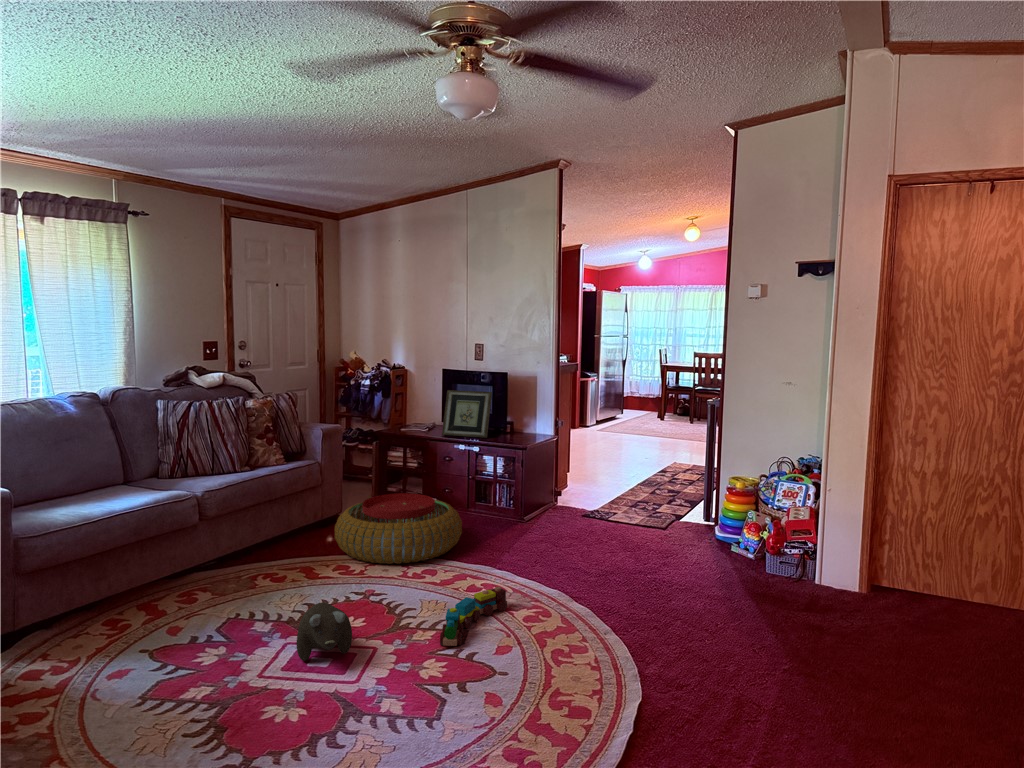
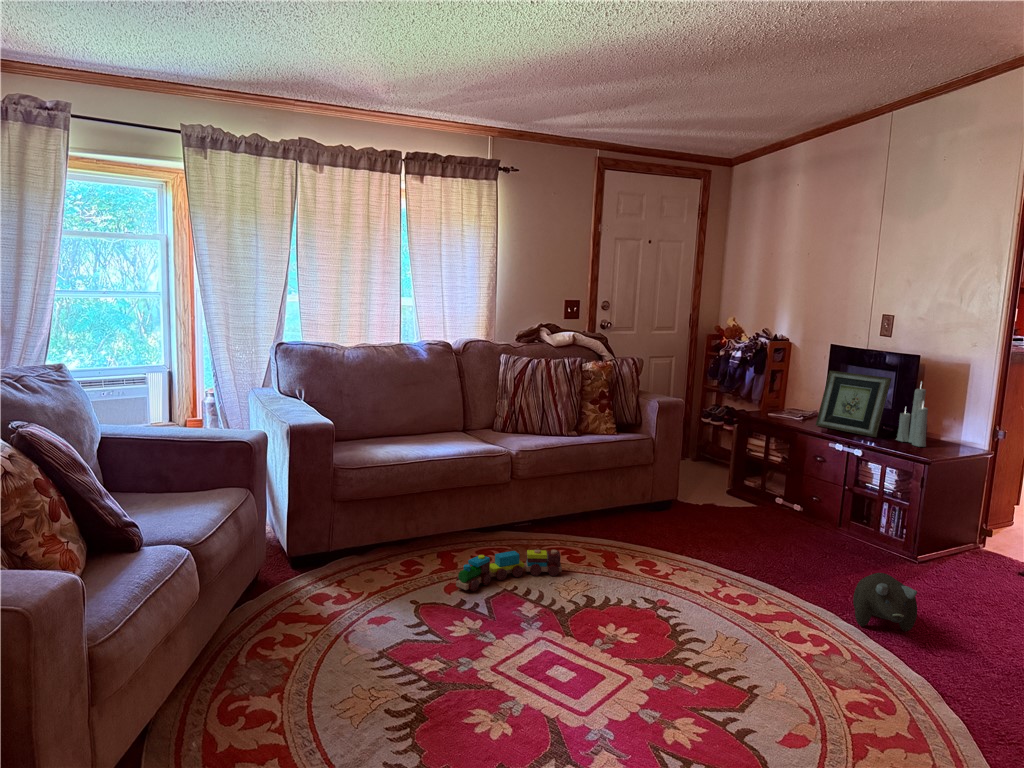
candle: none [500,390,520,440] -> present [896,387,928,447]
pouf: present [335,493,462,564] -> none [651,487,812,579]
toy train: present [440,587,507,646] -> present [456,549,562,591]
plush toy: present [297,602,352,661] -> present [853,573,917,631]

